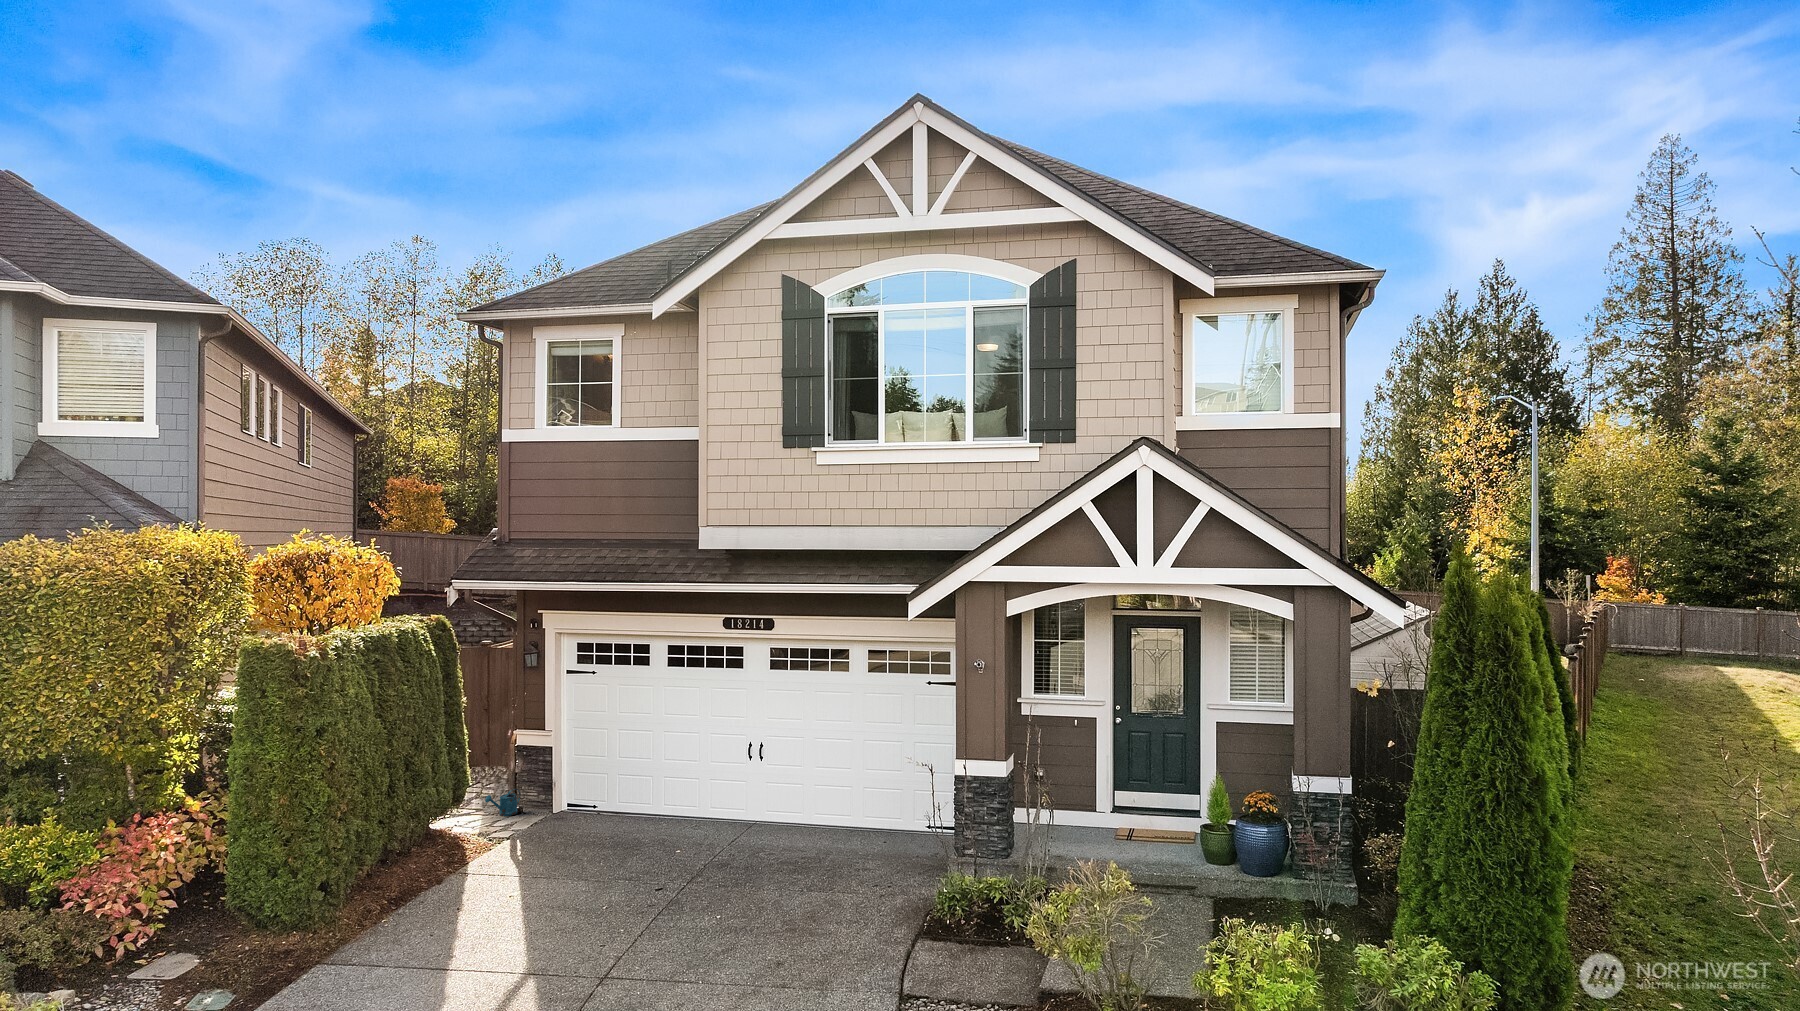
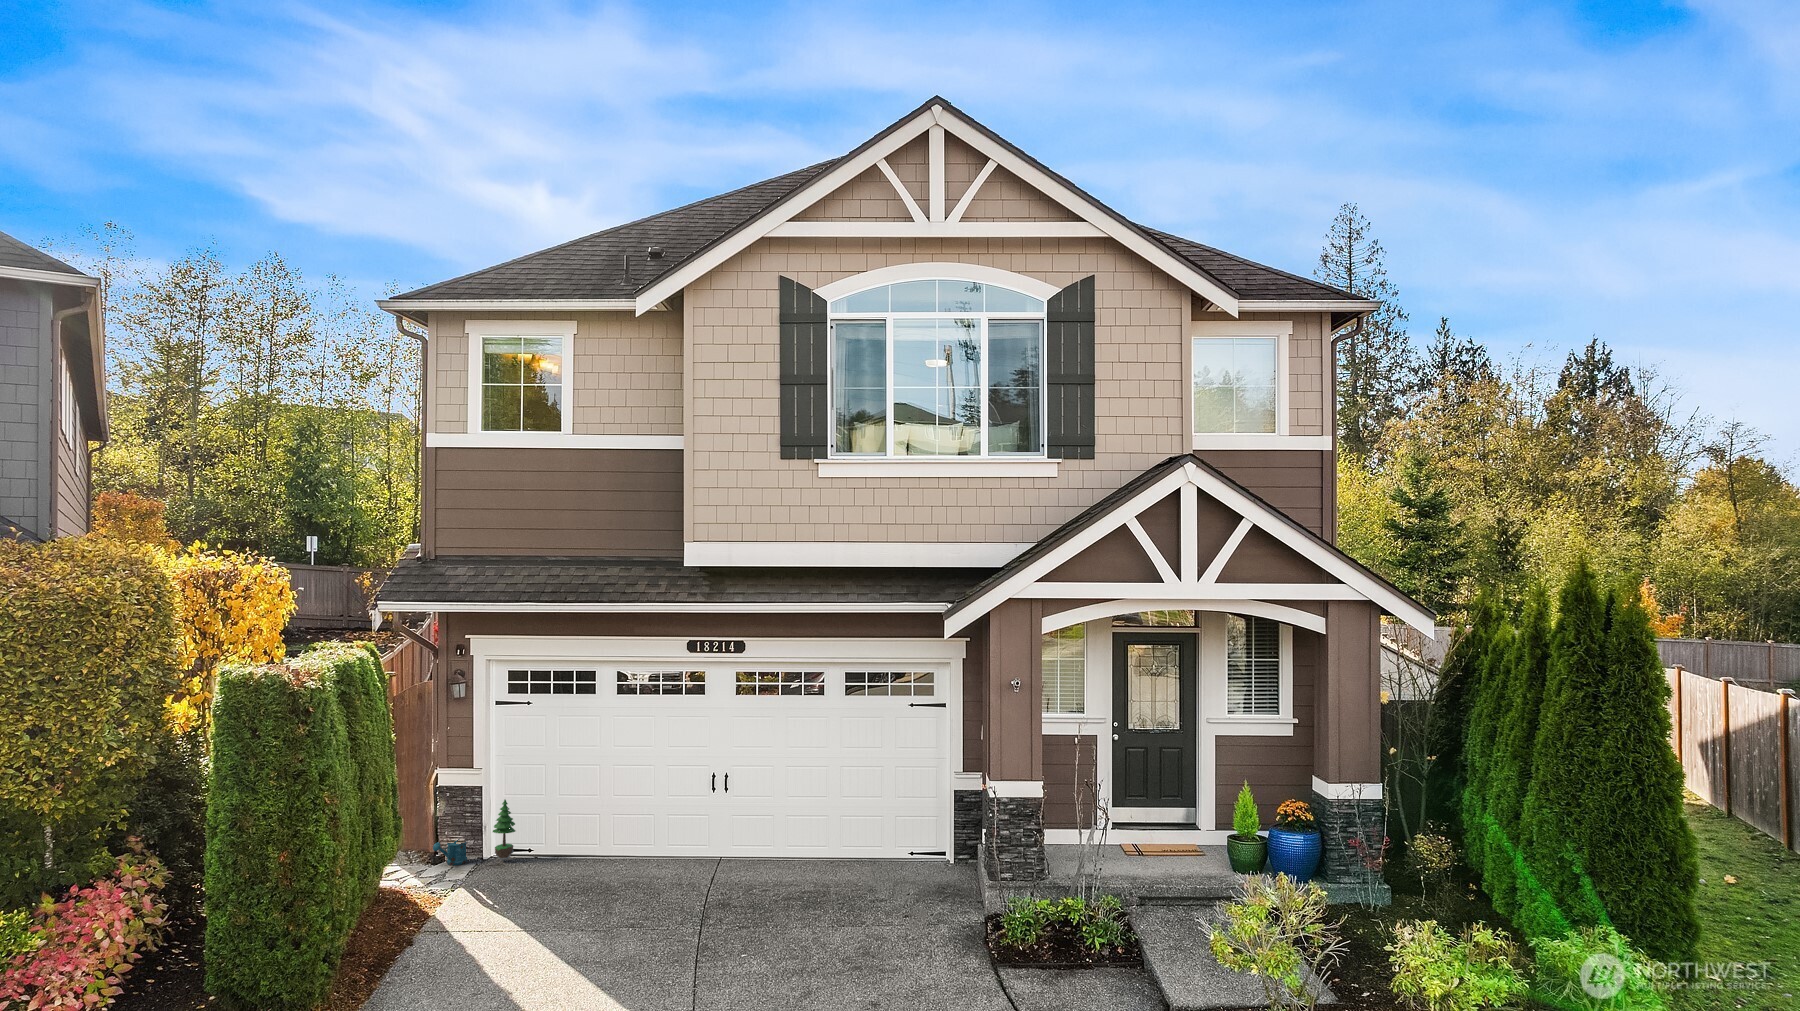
potted tree: none [536,759,558,815] -> present [493,800,515,861]

